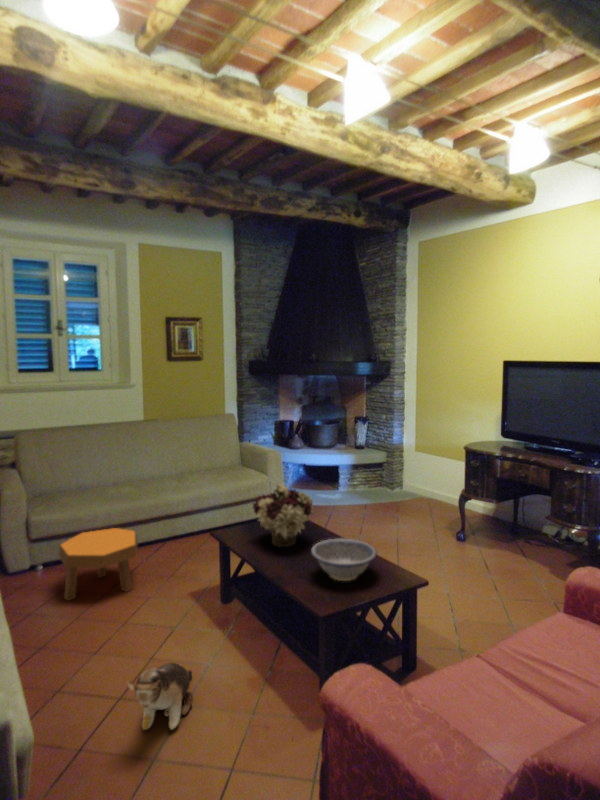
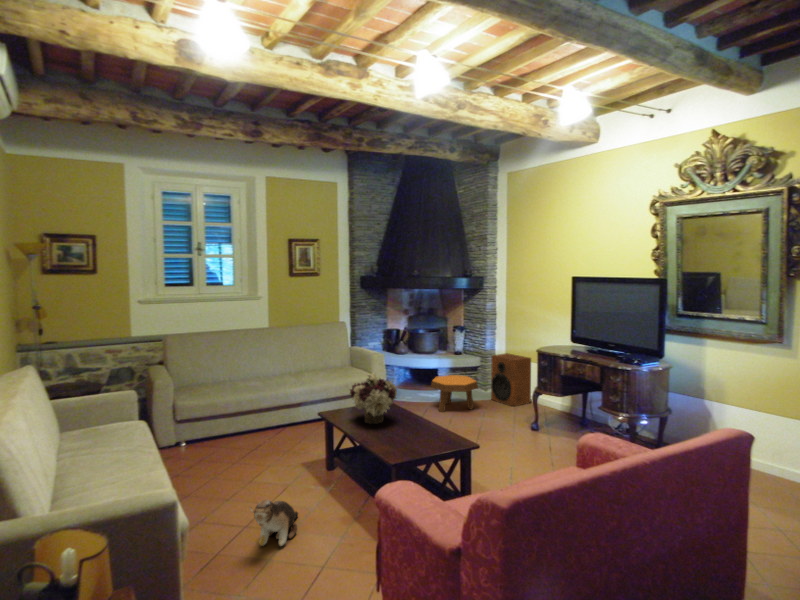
speaker: none [401,448,448,509] -> present [491,353,531,406]
footstool: present [59,528,138,601] -> present [431,375,478,412]
decorative bowl: present [311,538,377,581] -> none [389,415,440,445]

